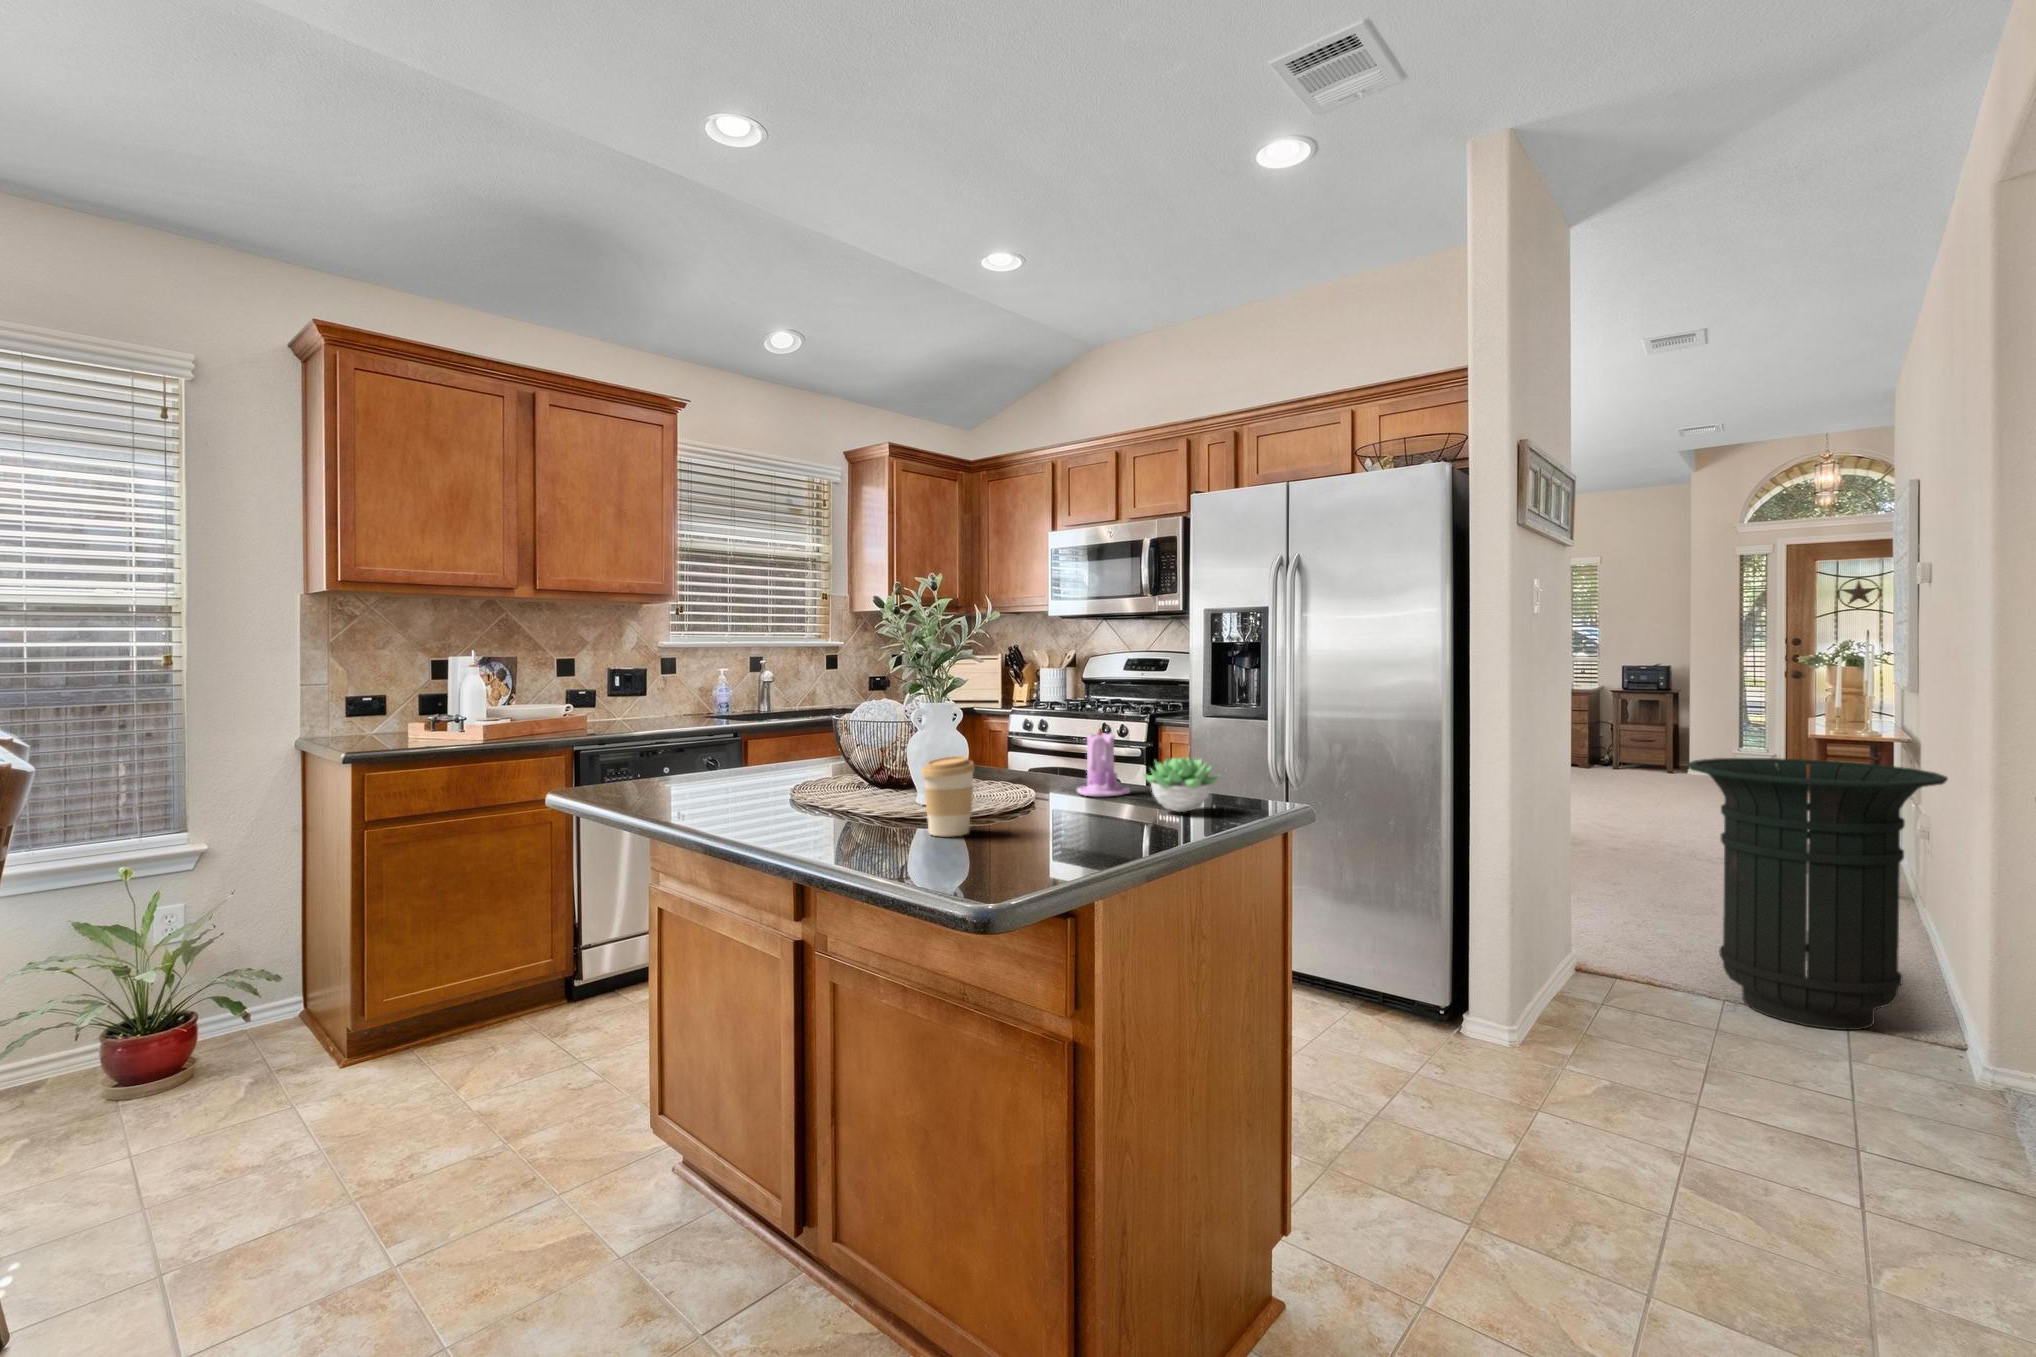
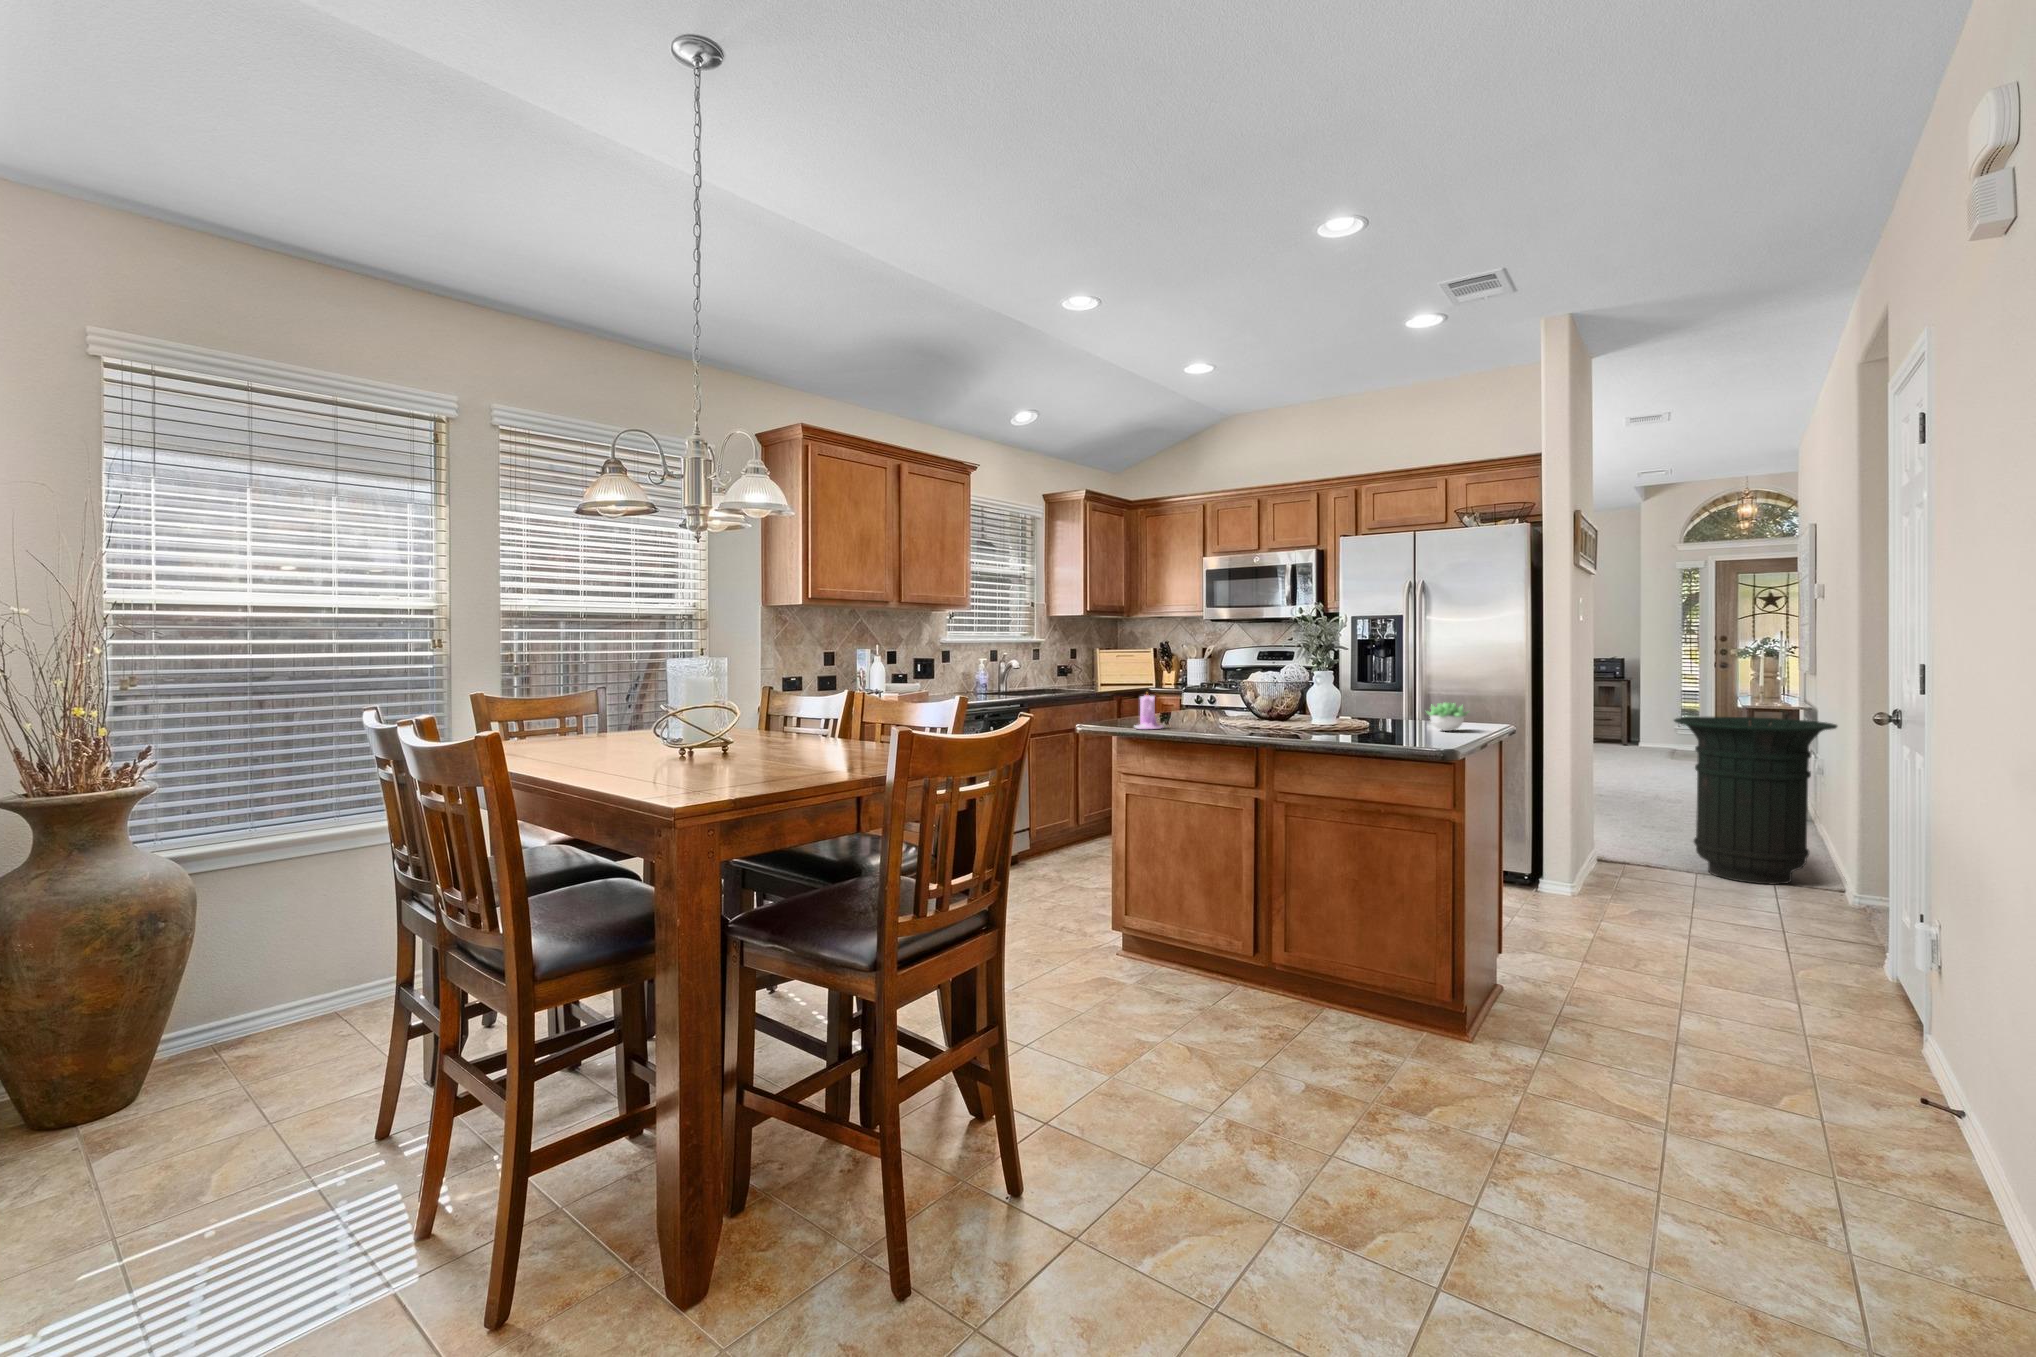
candle: present [1077,729,1130,796] -> present [1135,694,1163,729]
coffee cup: present [921,756,975,837] -> none [1332,700,1362,739]

